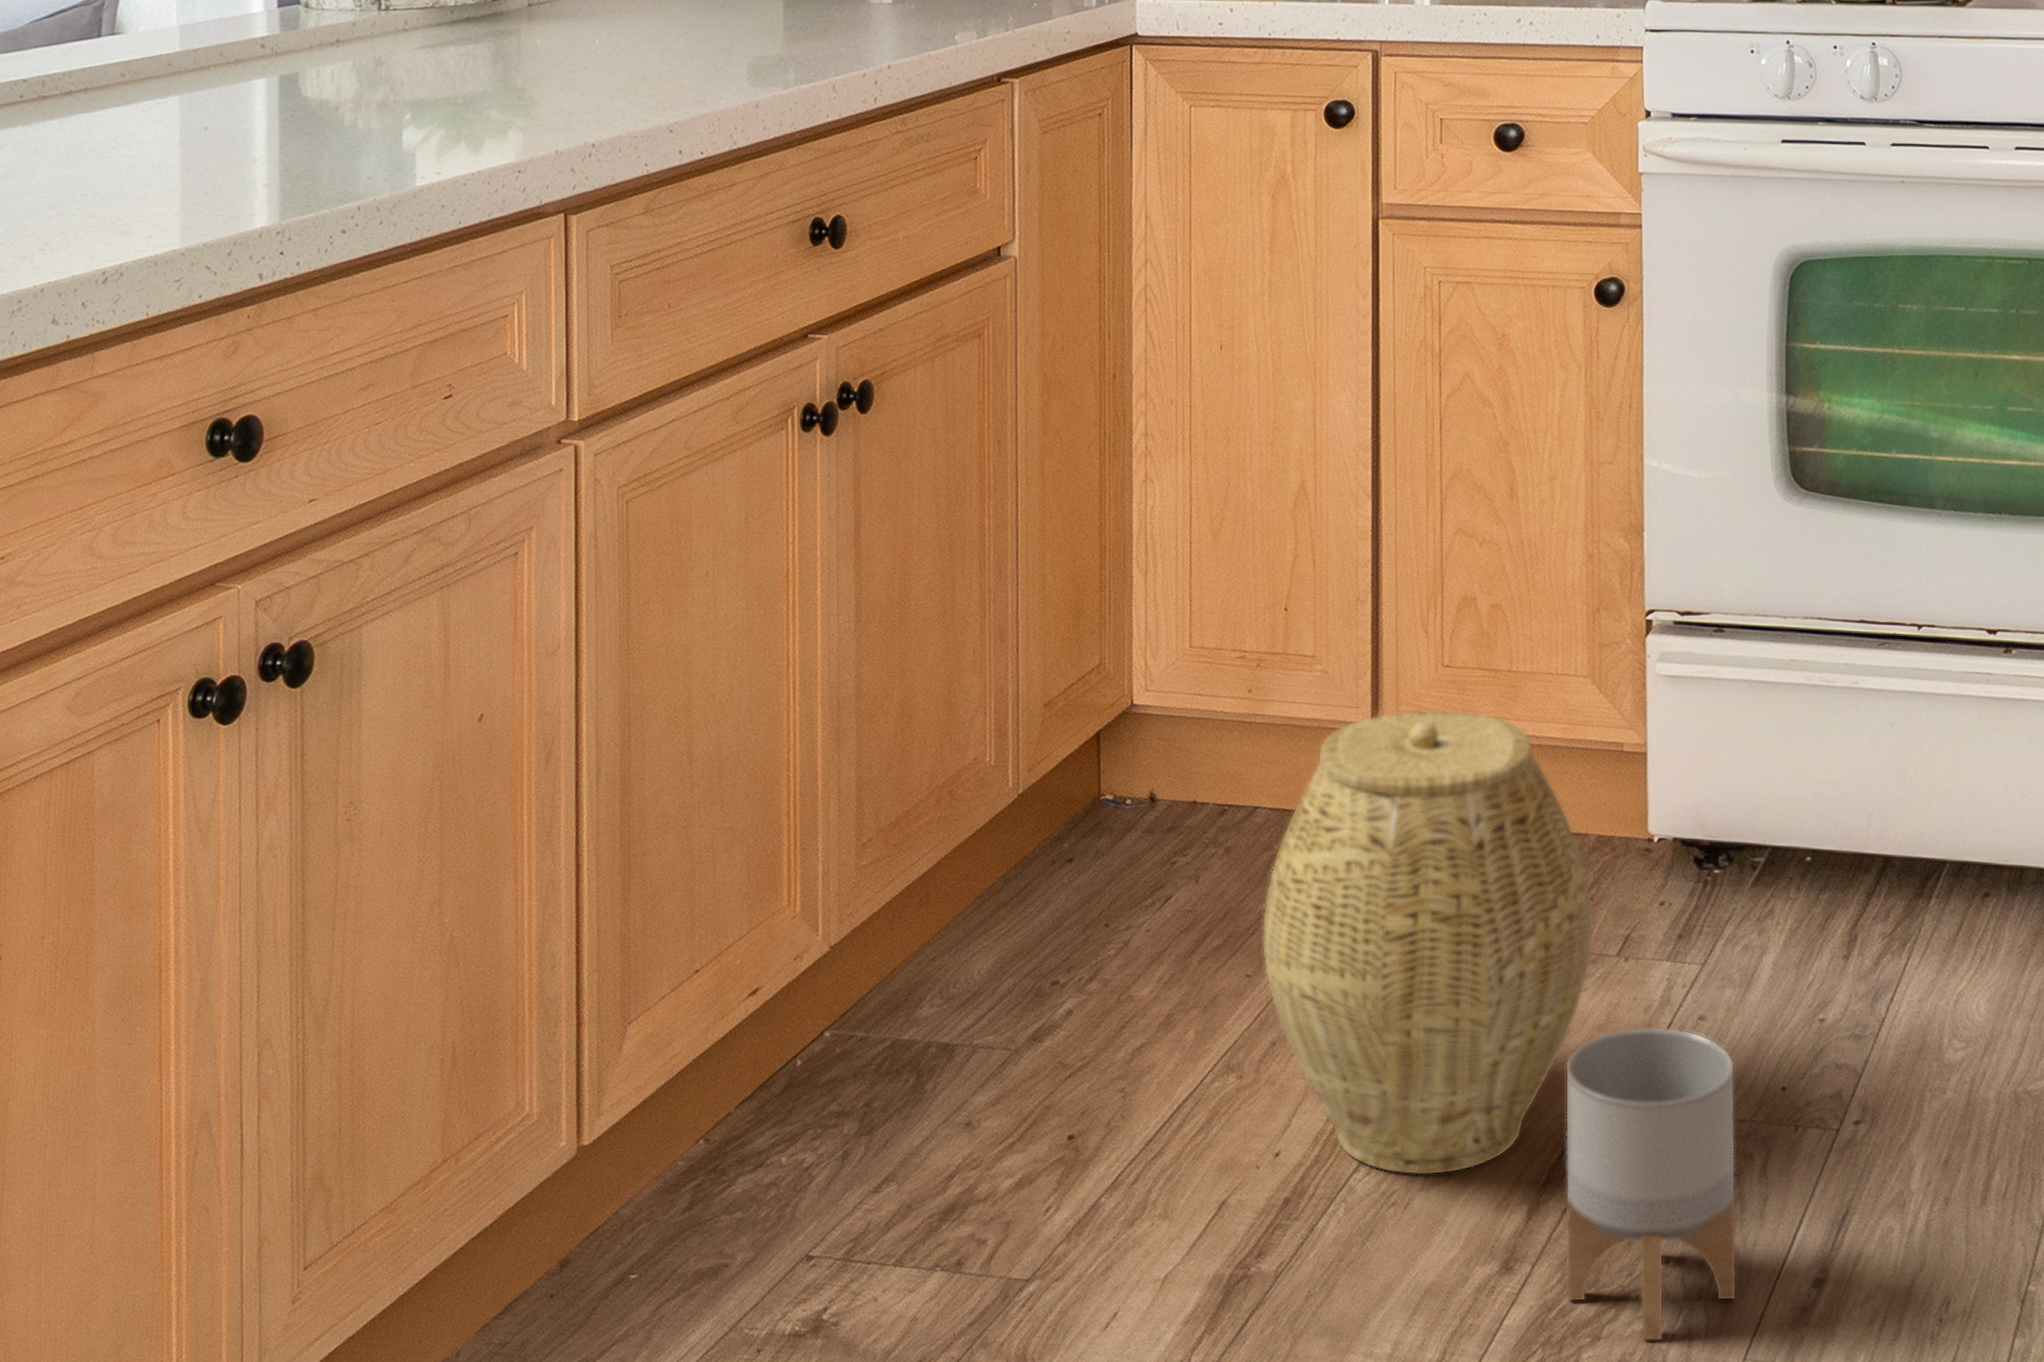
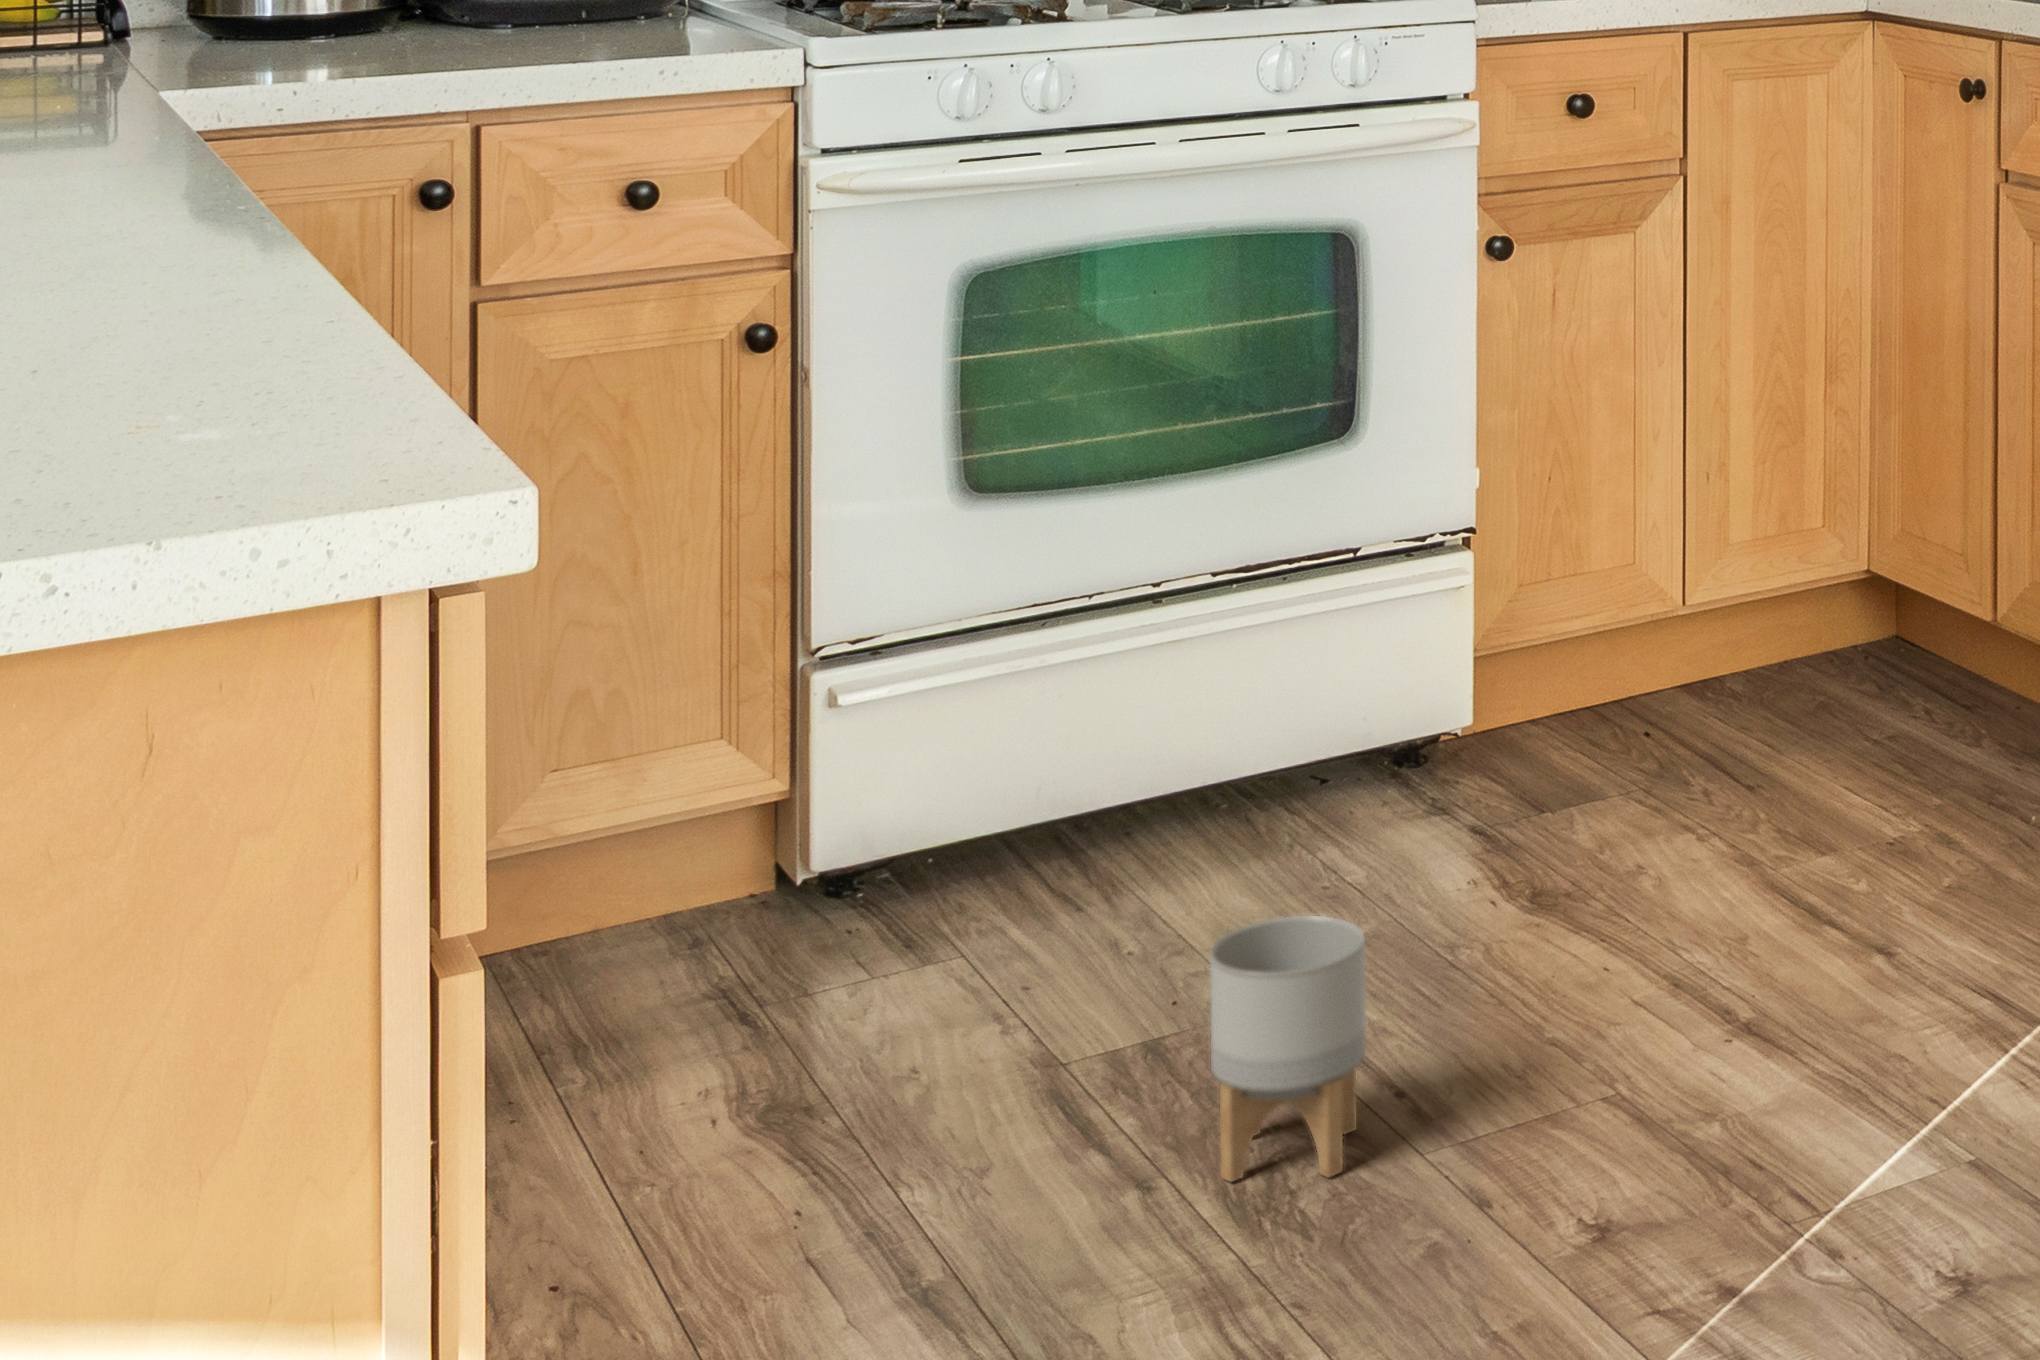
woven basket: present [1263,712,1592,1174] -> none [741,725,1086,1182]

